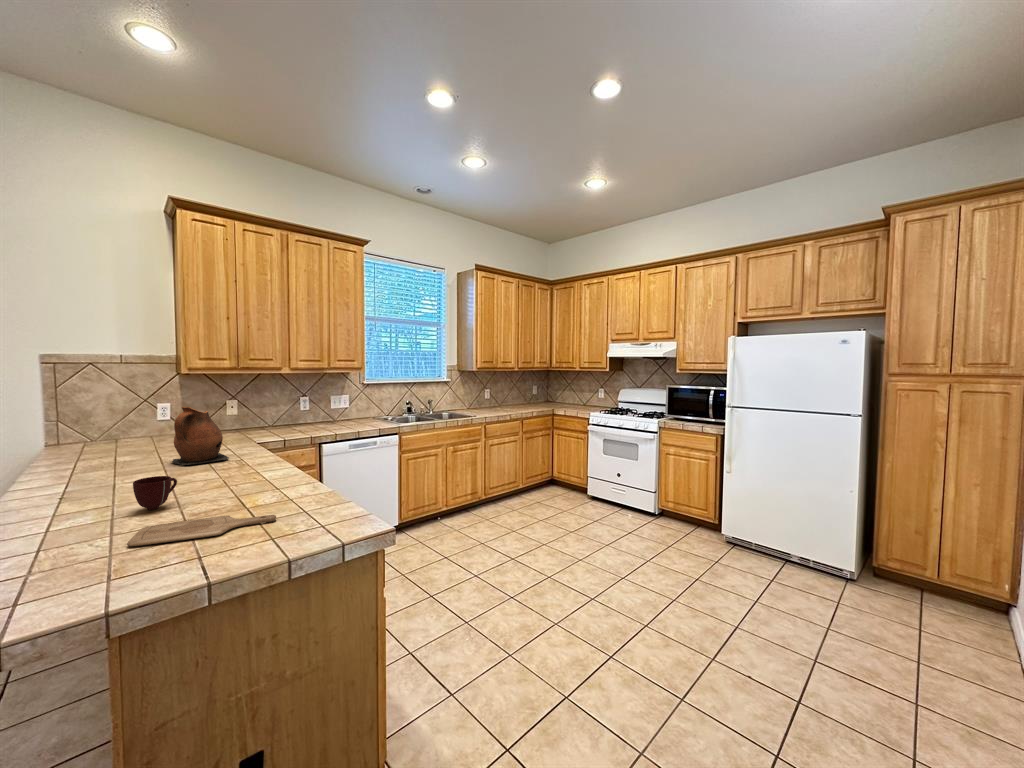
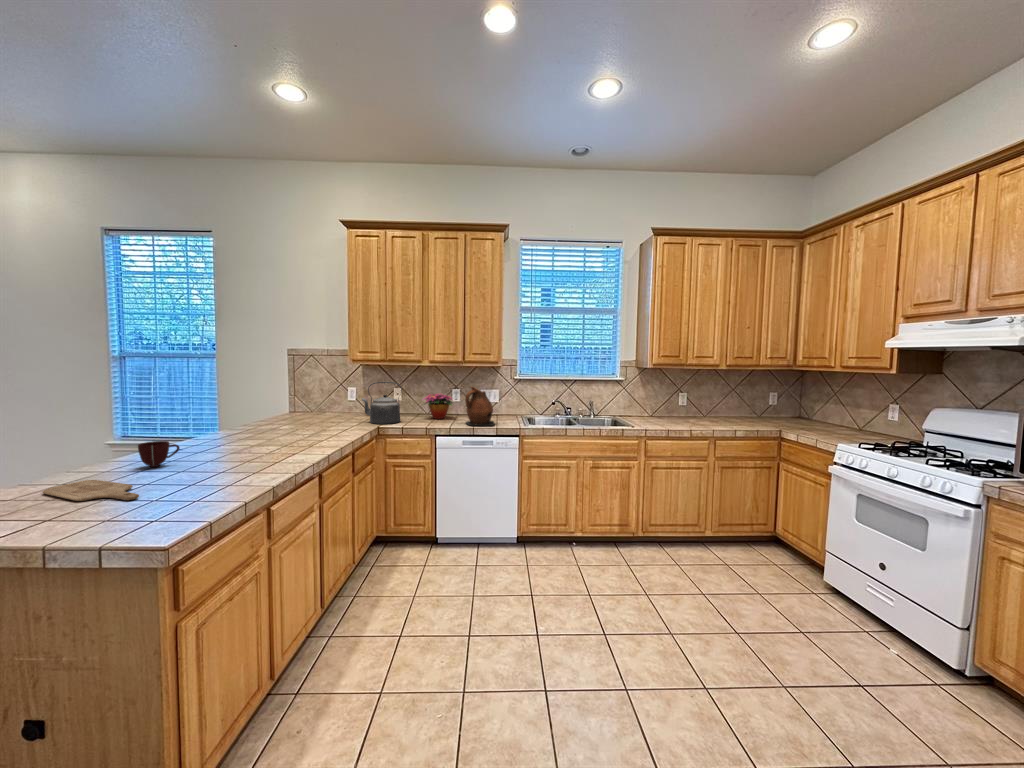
kettle: none [225,393,273,441] -> present [362,382,402,424]
flower arrangement: none [279,401,324,430] -> present [424,394,452,419]
ceramic pitcher: present [172,407,229,465] -> present [465,387,494,425]

